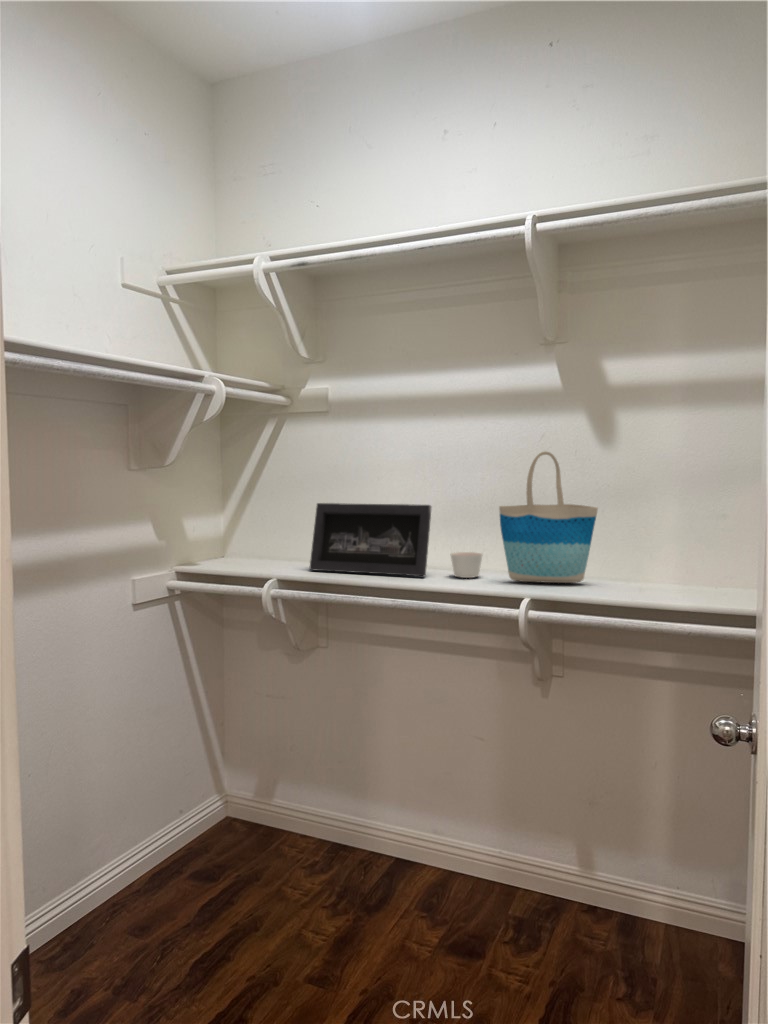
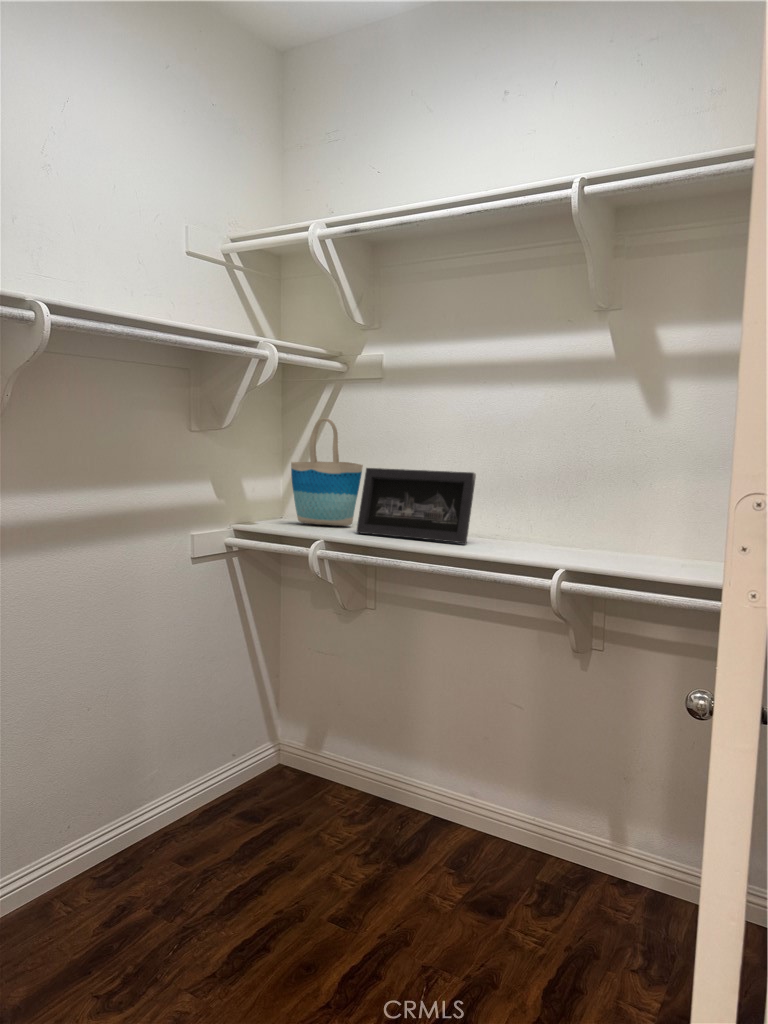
tote bag: present [499,451,598,583] -> present [291,418,363,526]
candle: present [451,552,482,578] -> none [492,521,525,546]

